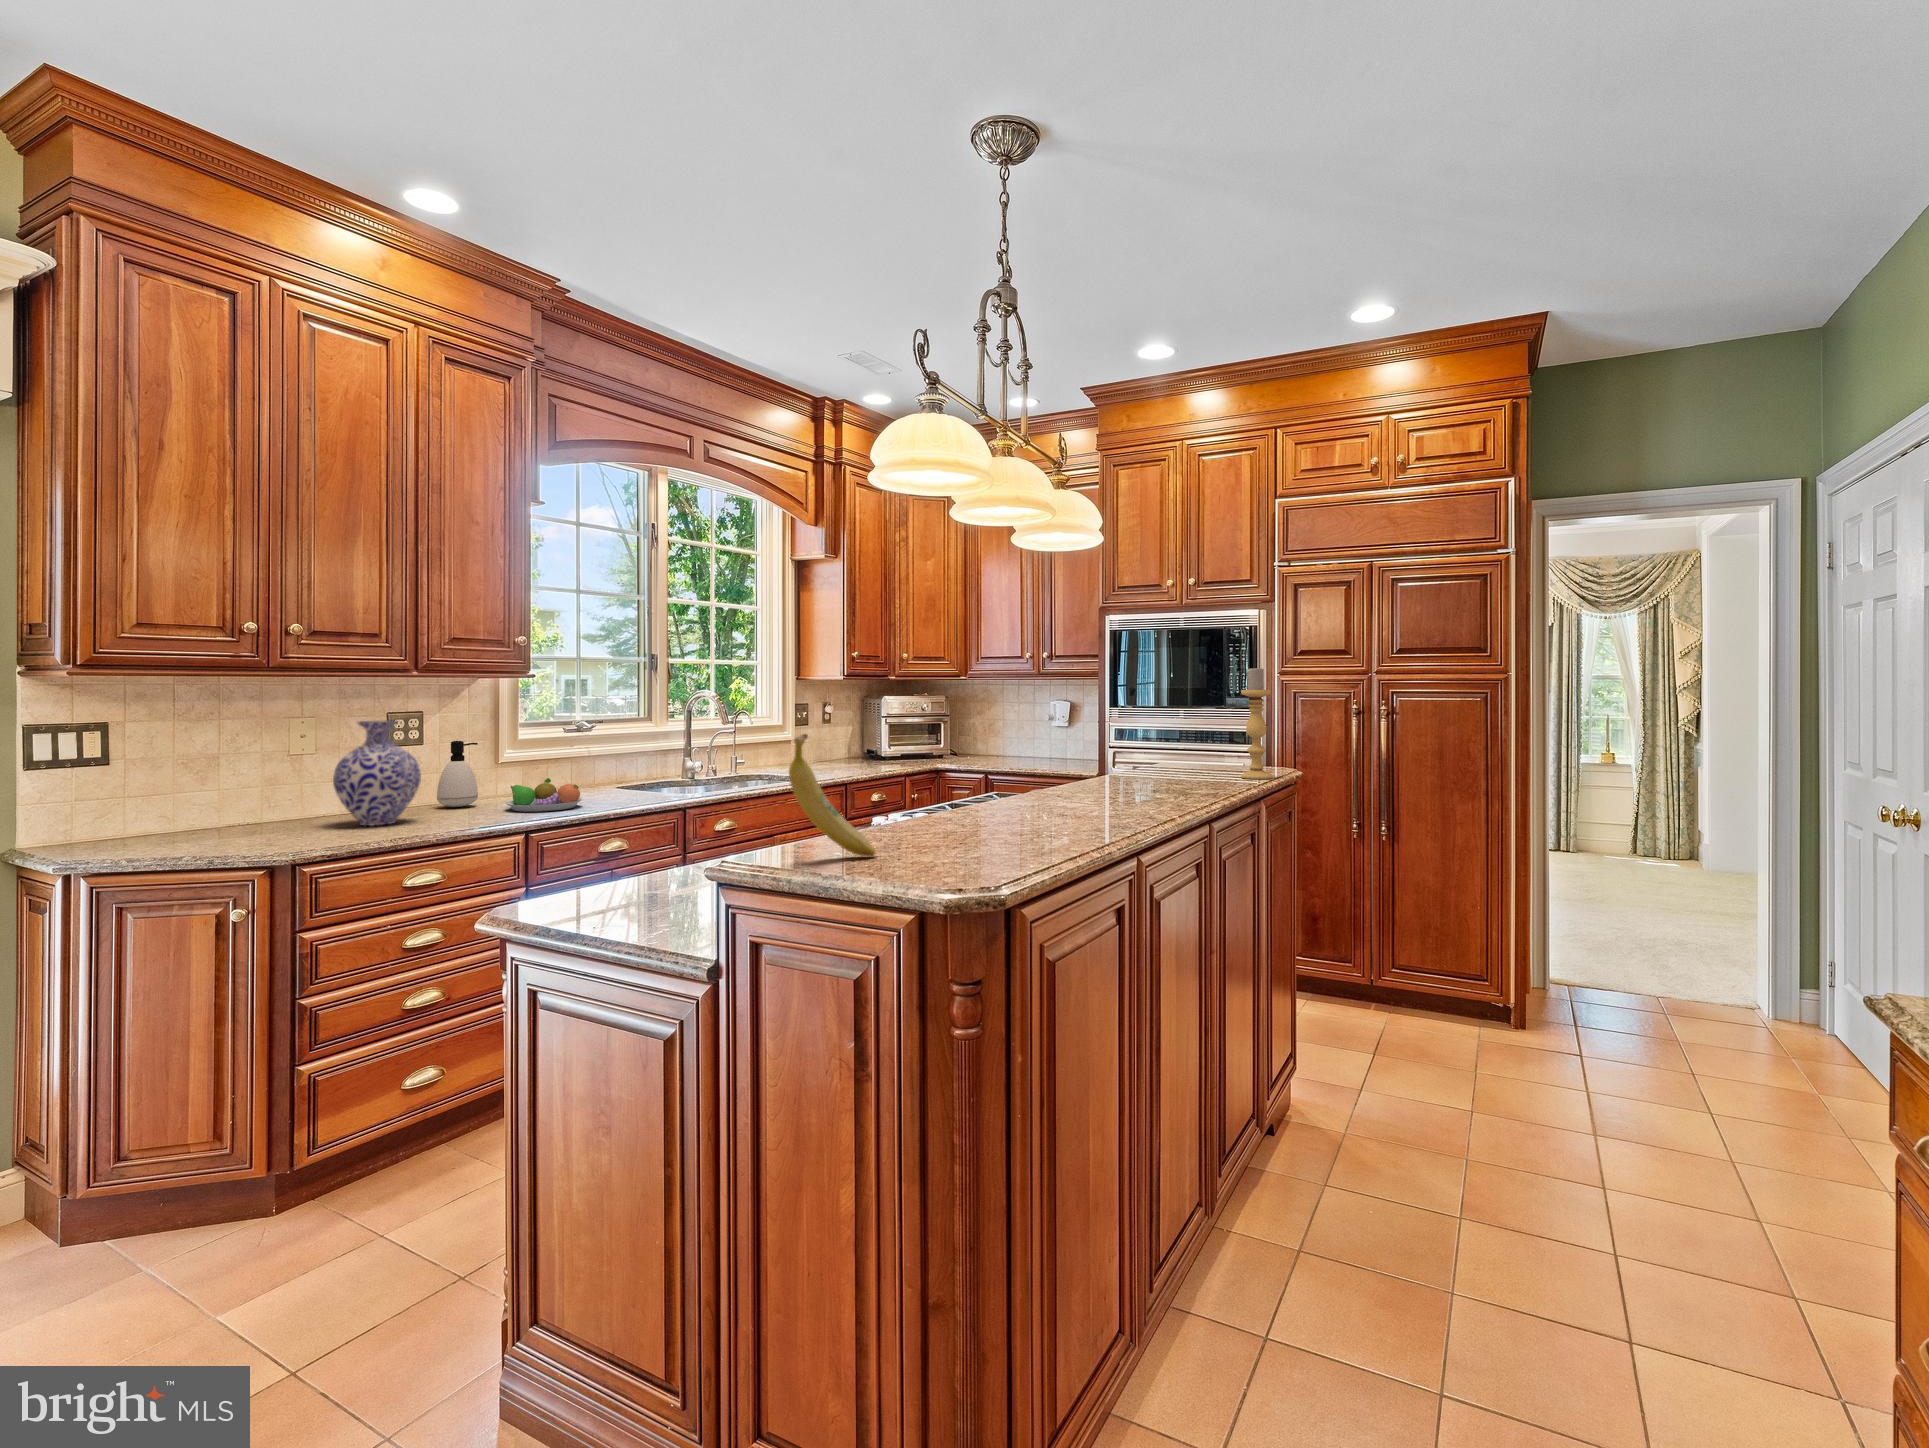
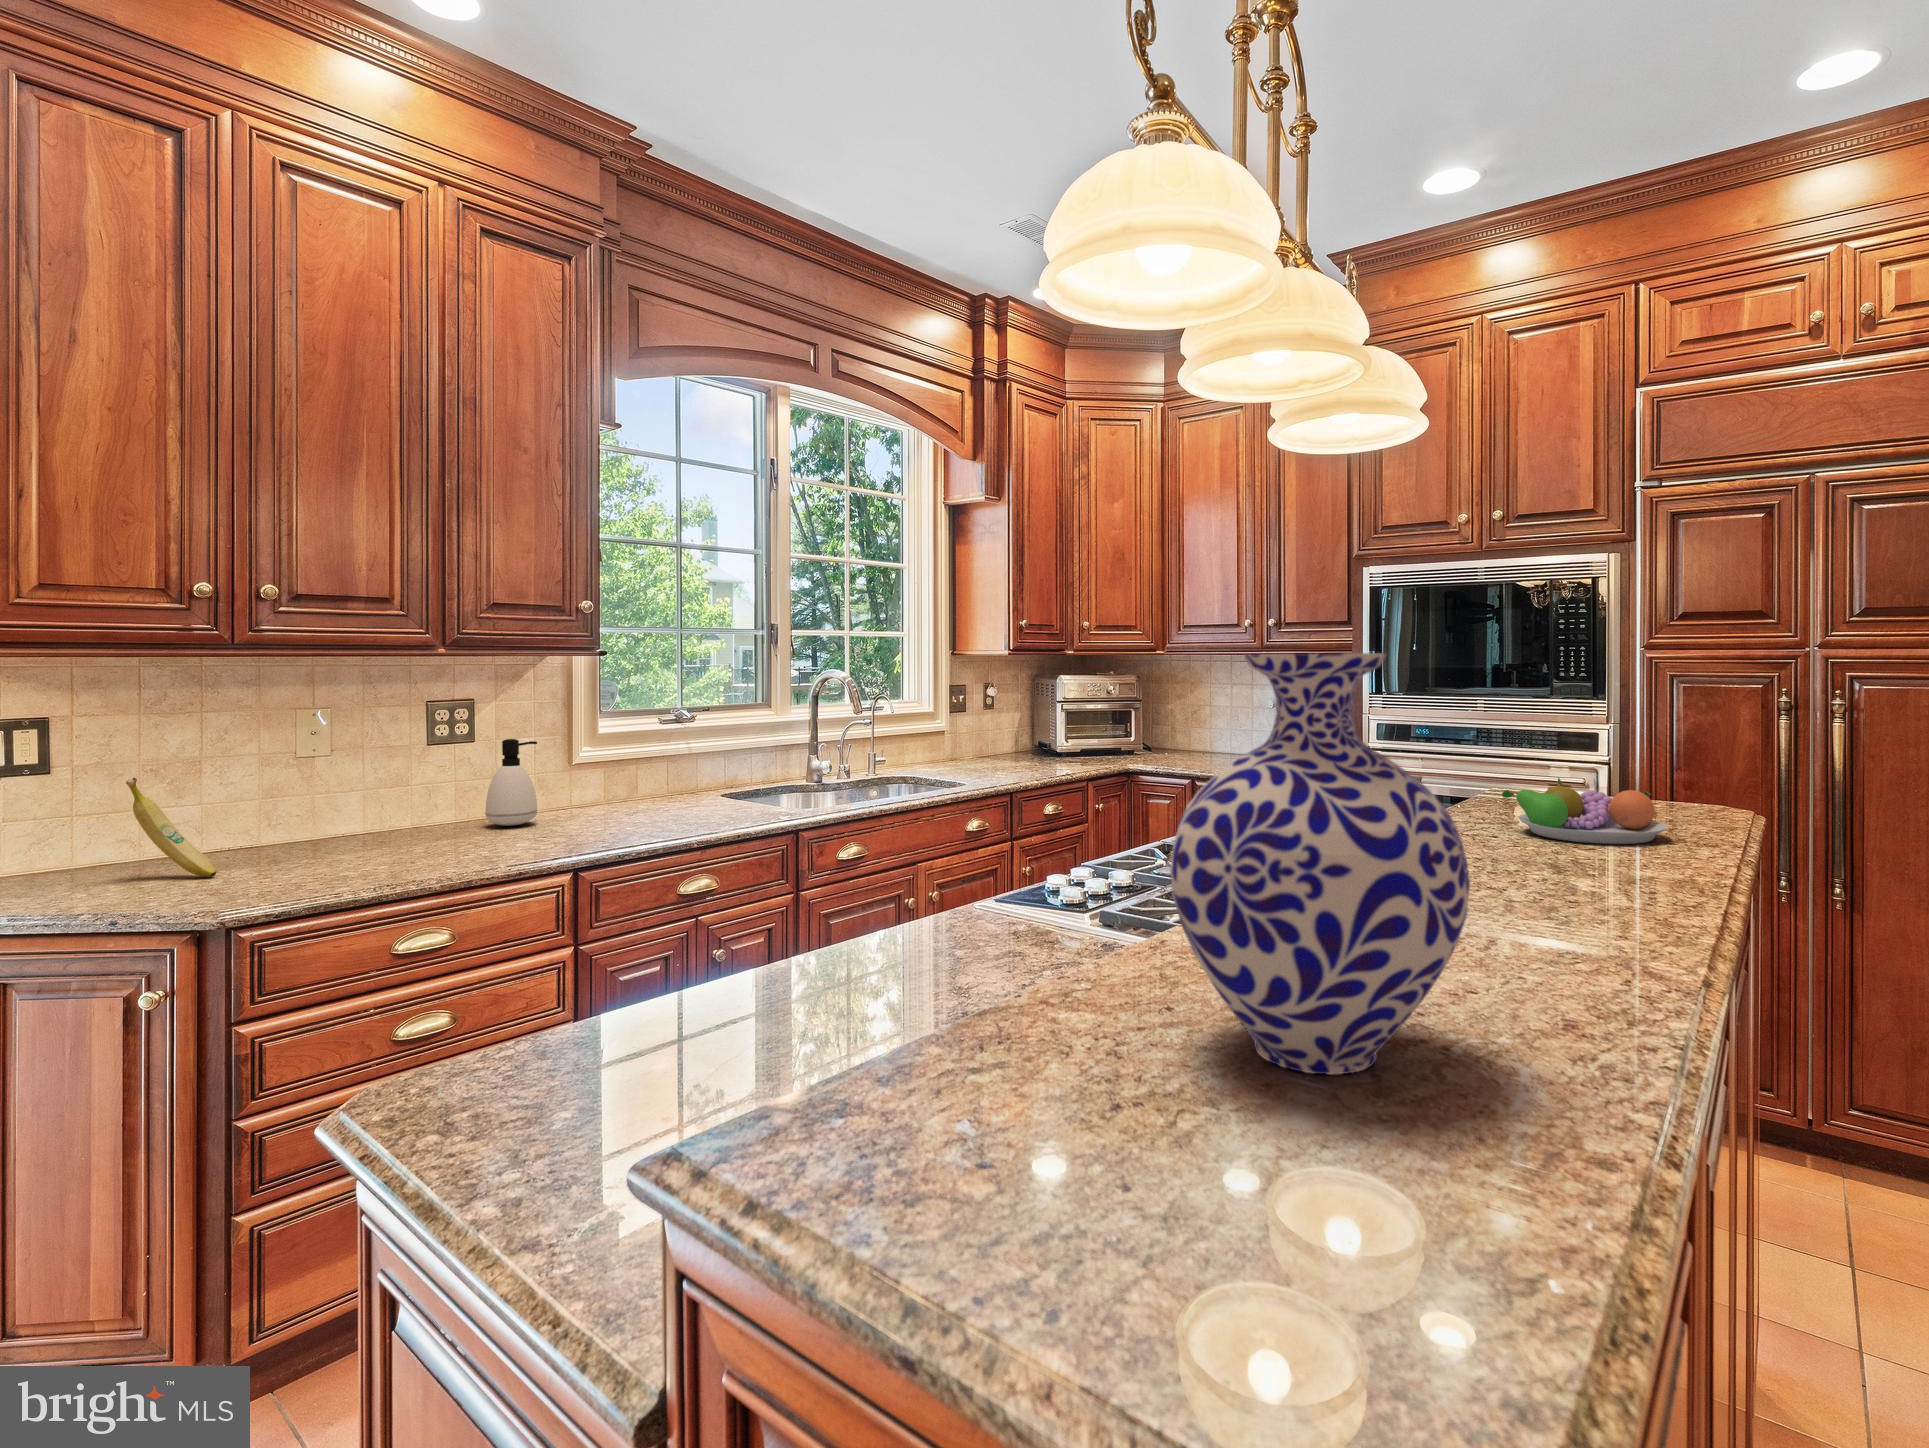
candle holder: present [1241,666,1272,779] -> none [1645,637,1704,826]
vase: present [333,720,421,826] -> present [1170,653,1470,1074]
fruit: present [789,734,875,856] -> present [126,778,216,877]
fruit bowl: present [506,778,582,812] -> present [1502,778,1668,844]

